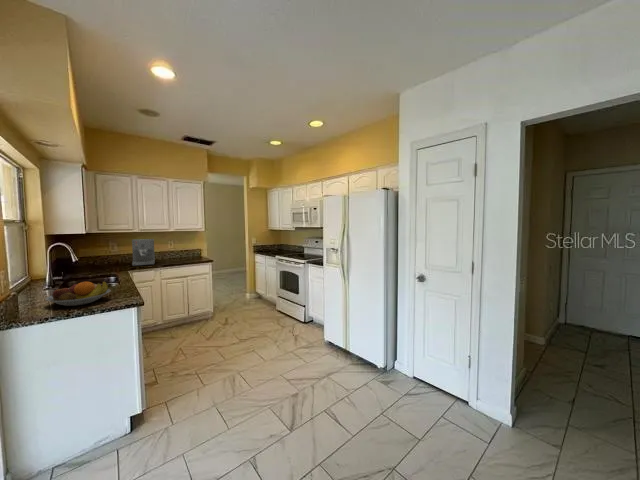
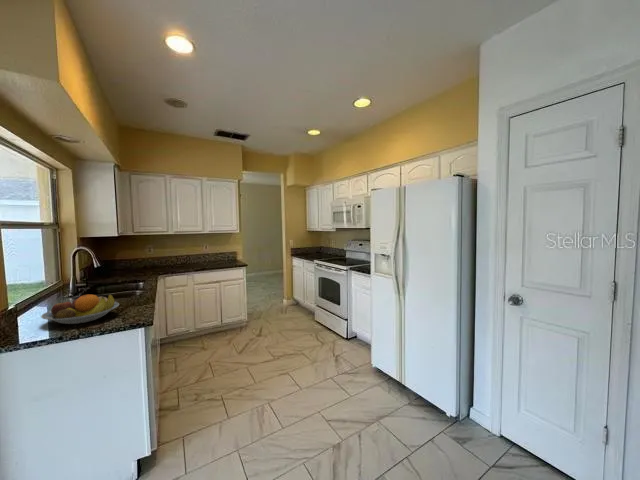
coffee maker: present [132,239,155,266] -> none [164,241,188,270]

